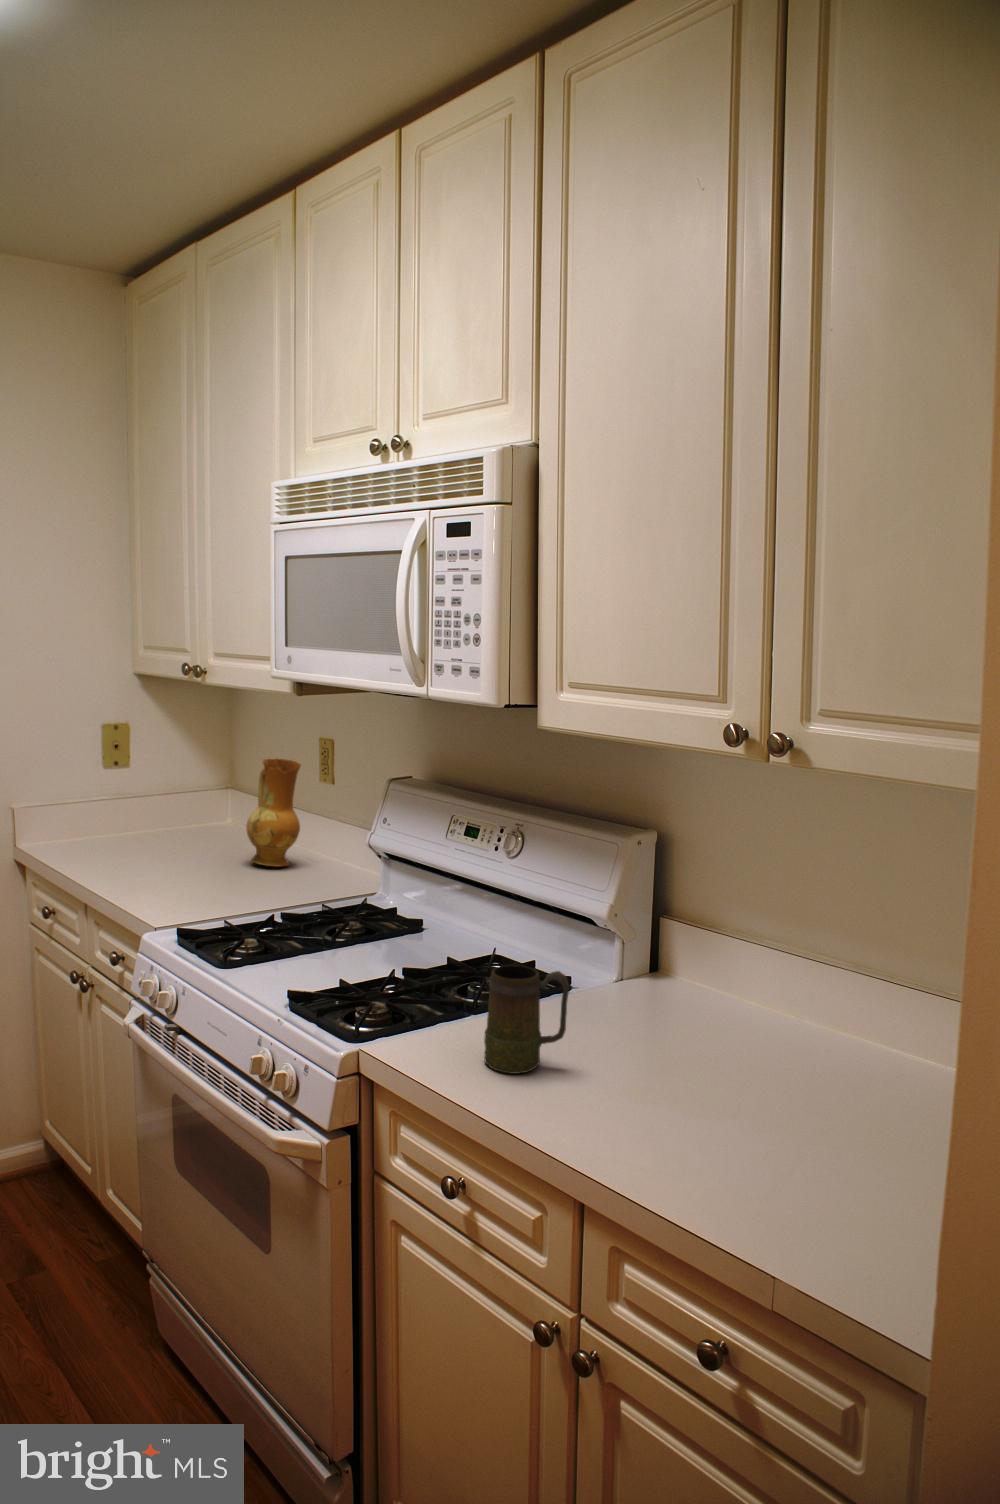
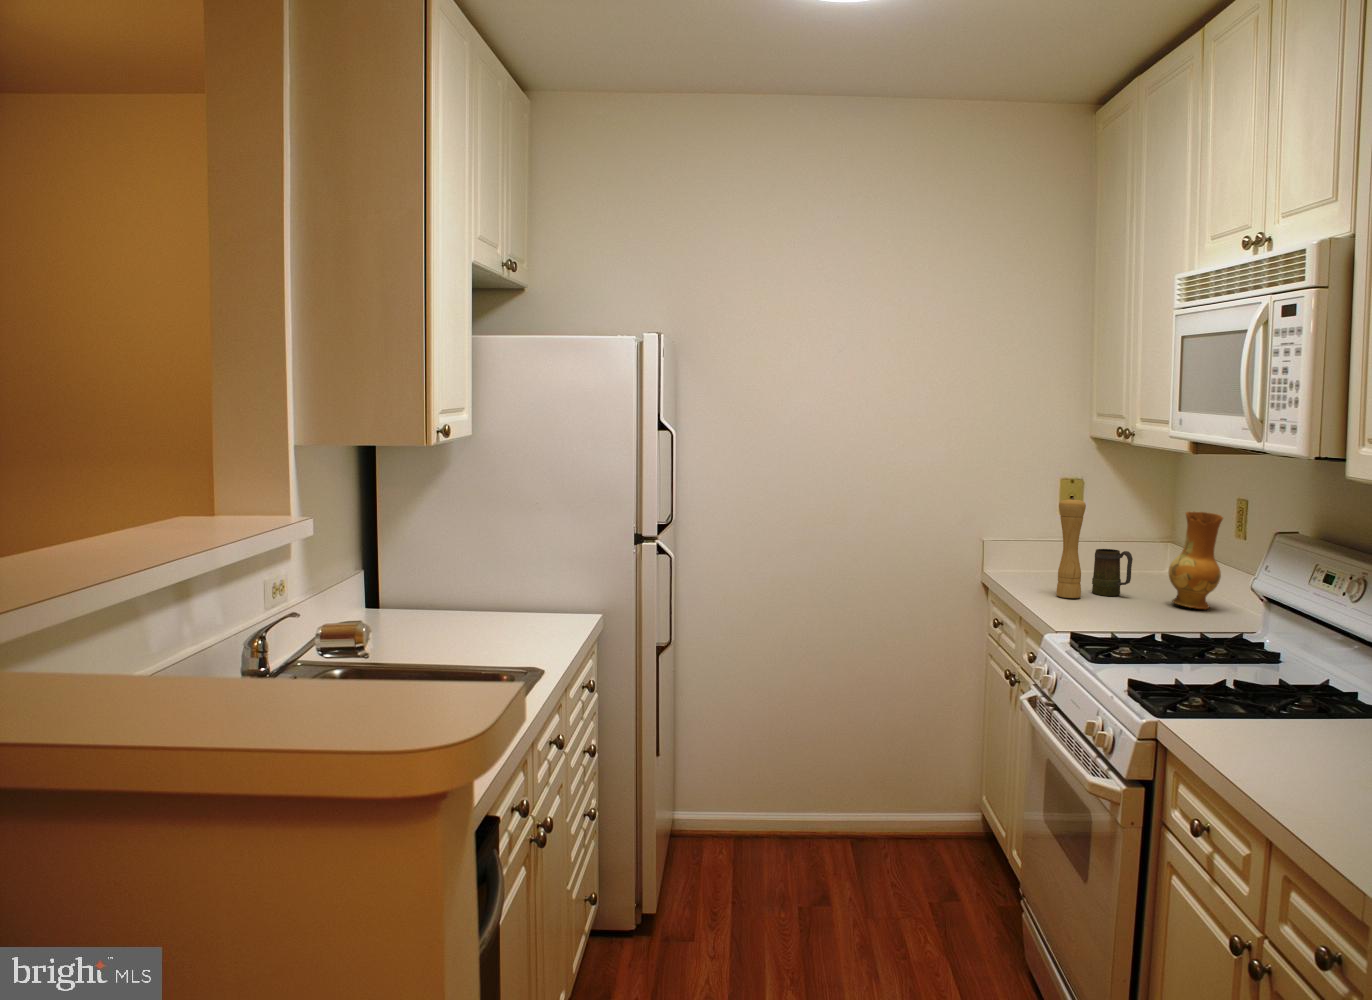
pepper mill: none [121,749,154,874] -> present [1056,498,1086,598]
mug: present [484,965,569,1074] -> present [1092,549,1133,596]

